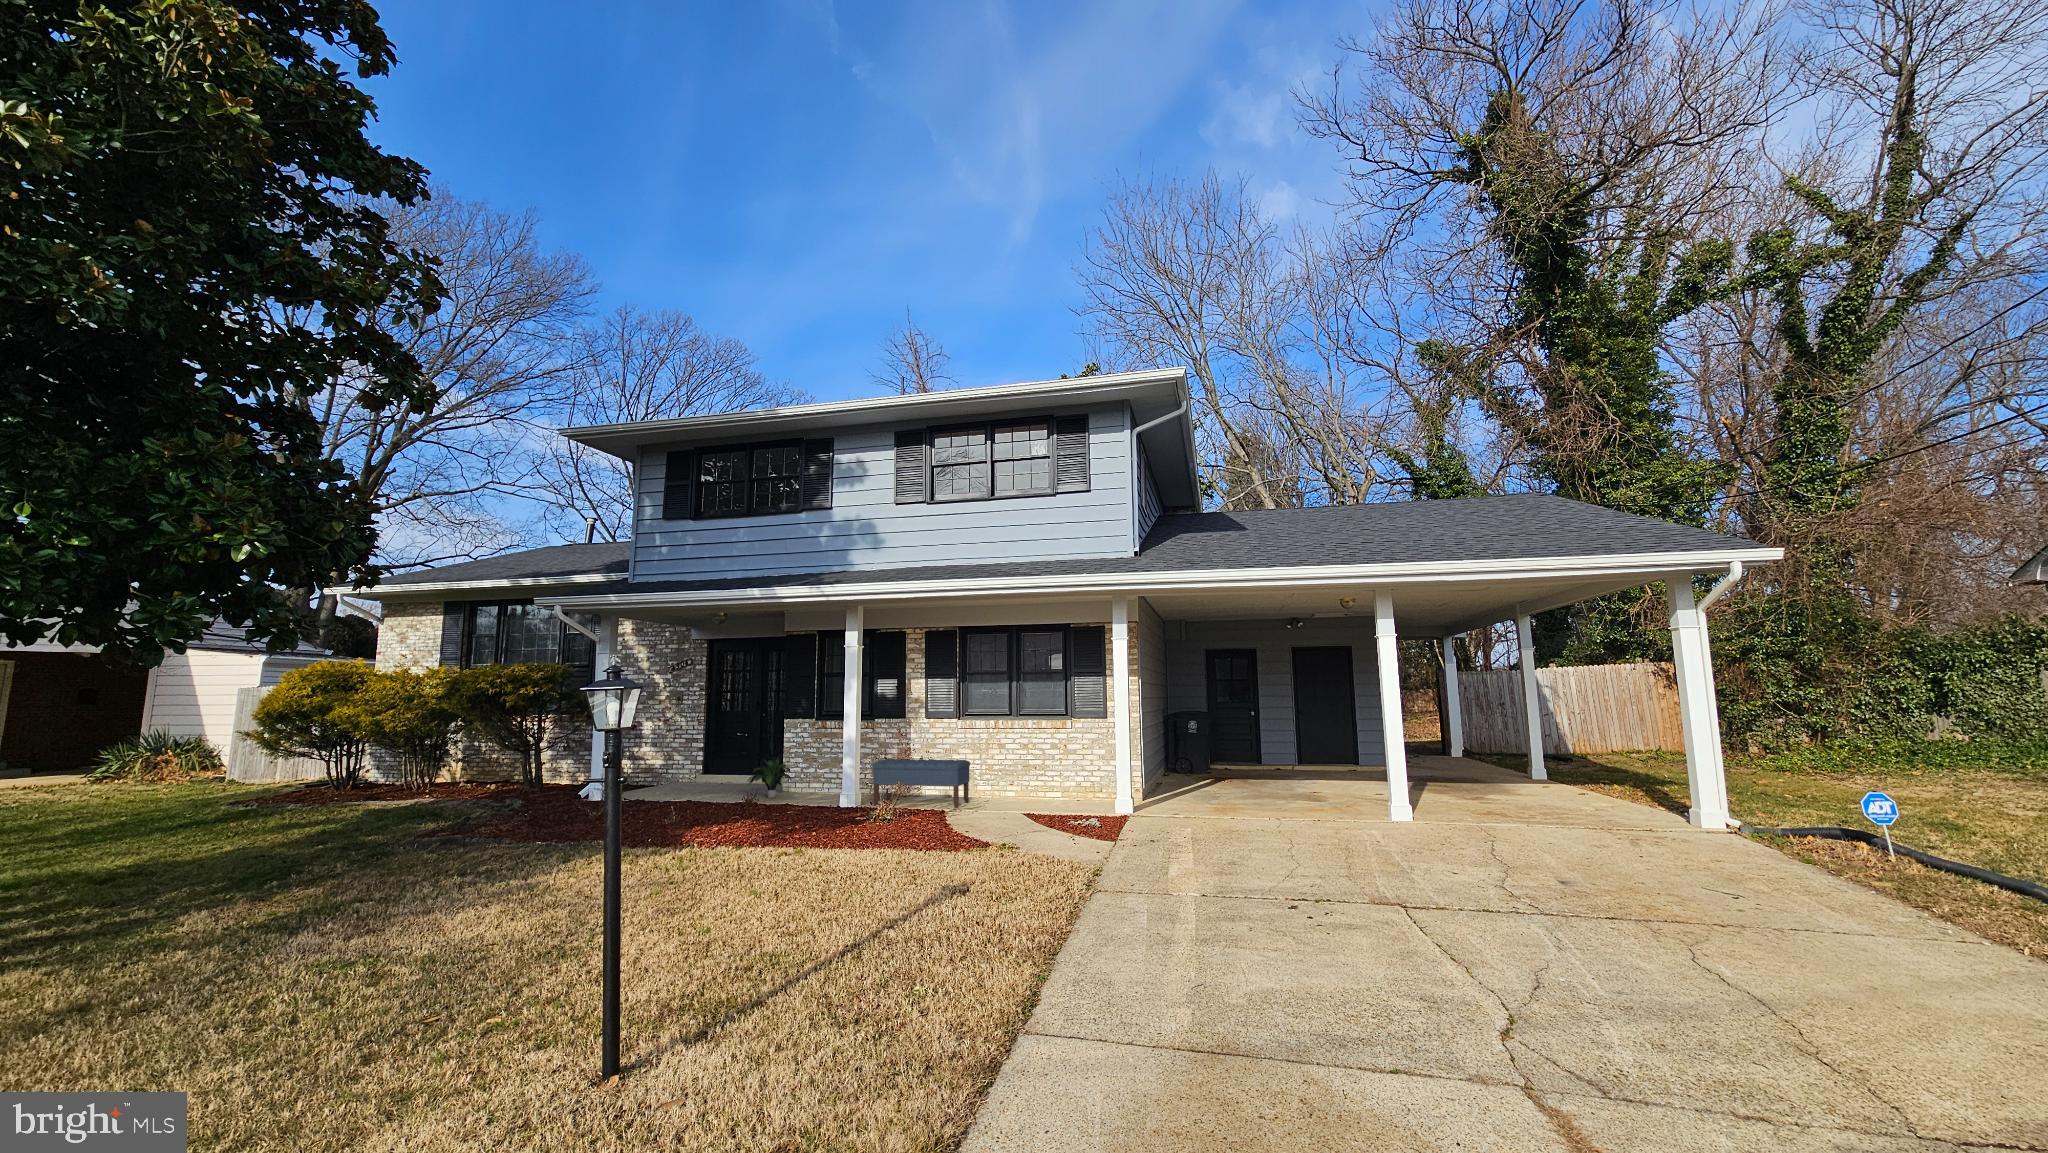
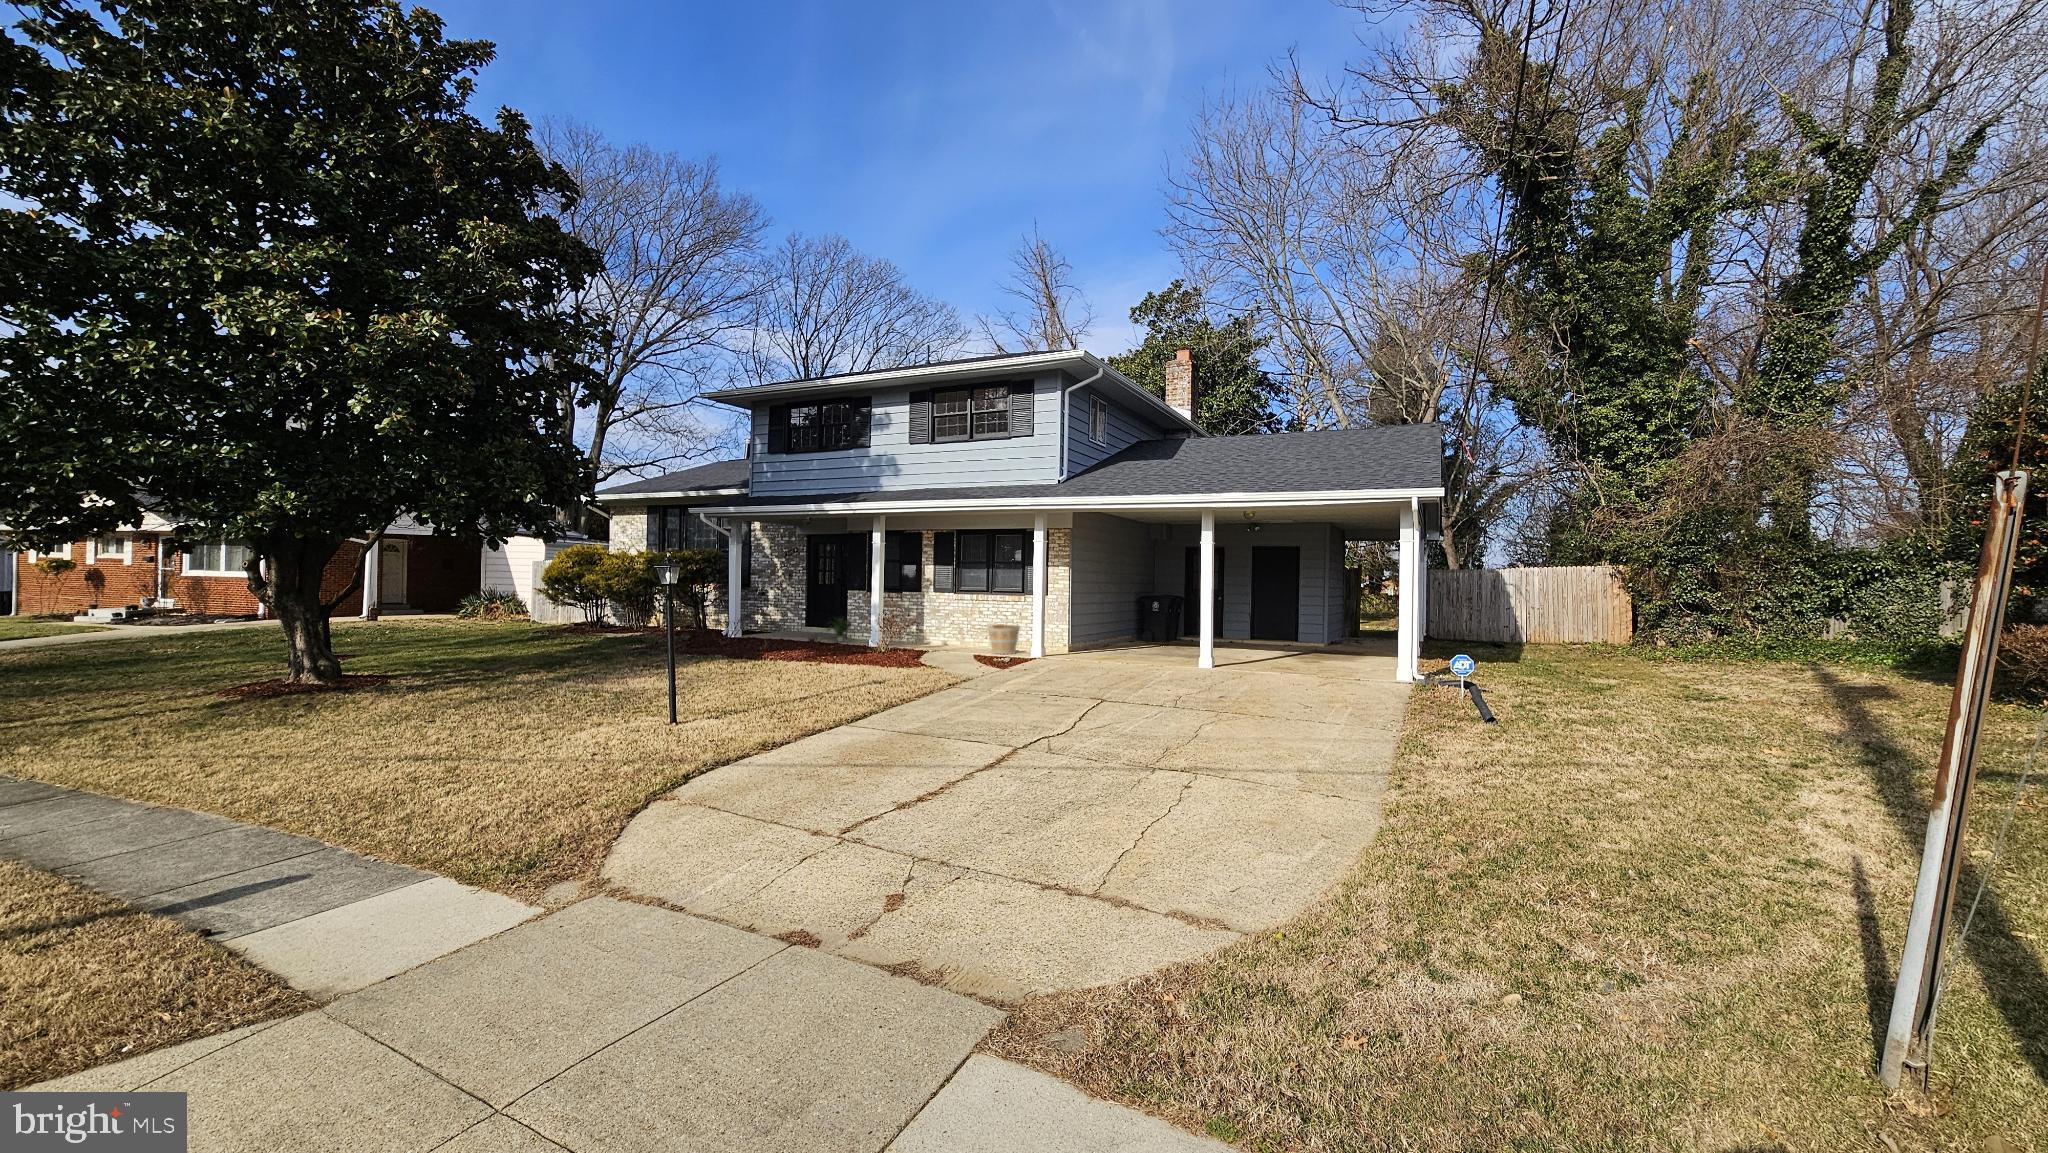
bench: present [872,759,970,807] -> none [895,619,958,651]
wooden bucket: none [1025,762,1073,809] -> present [988,624,1020,654]

